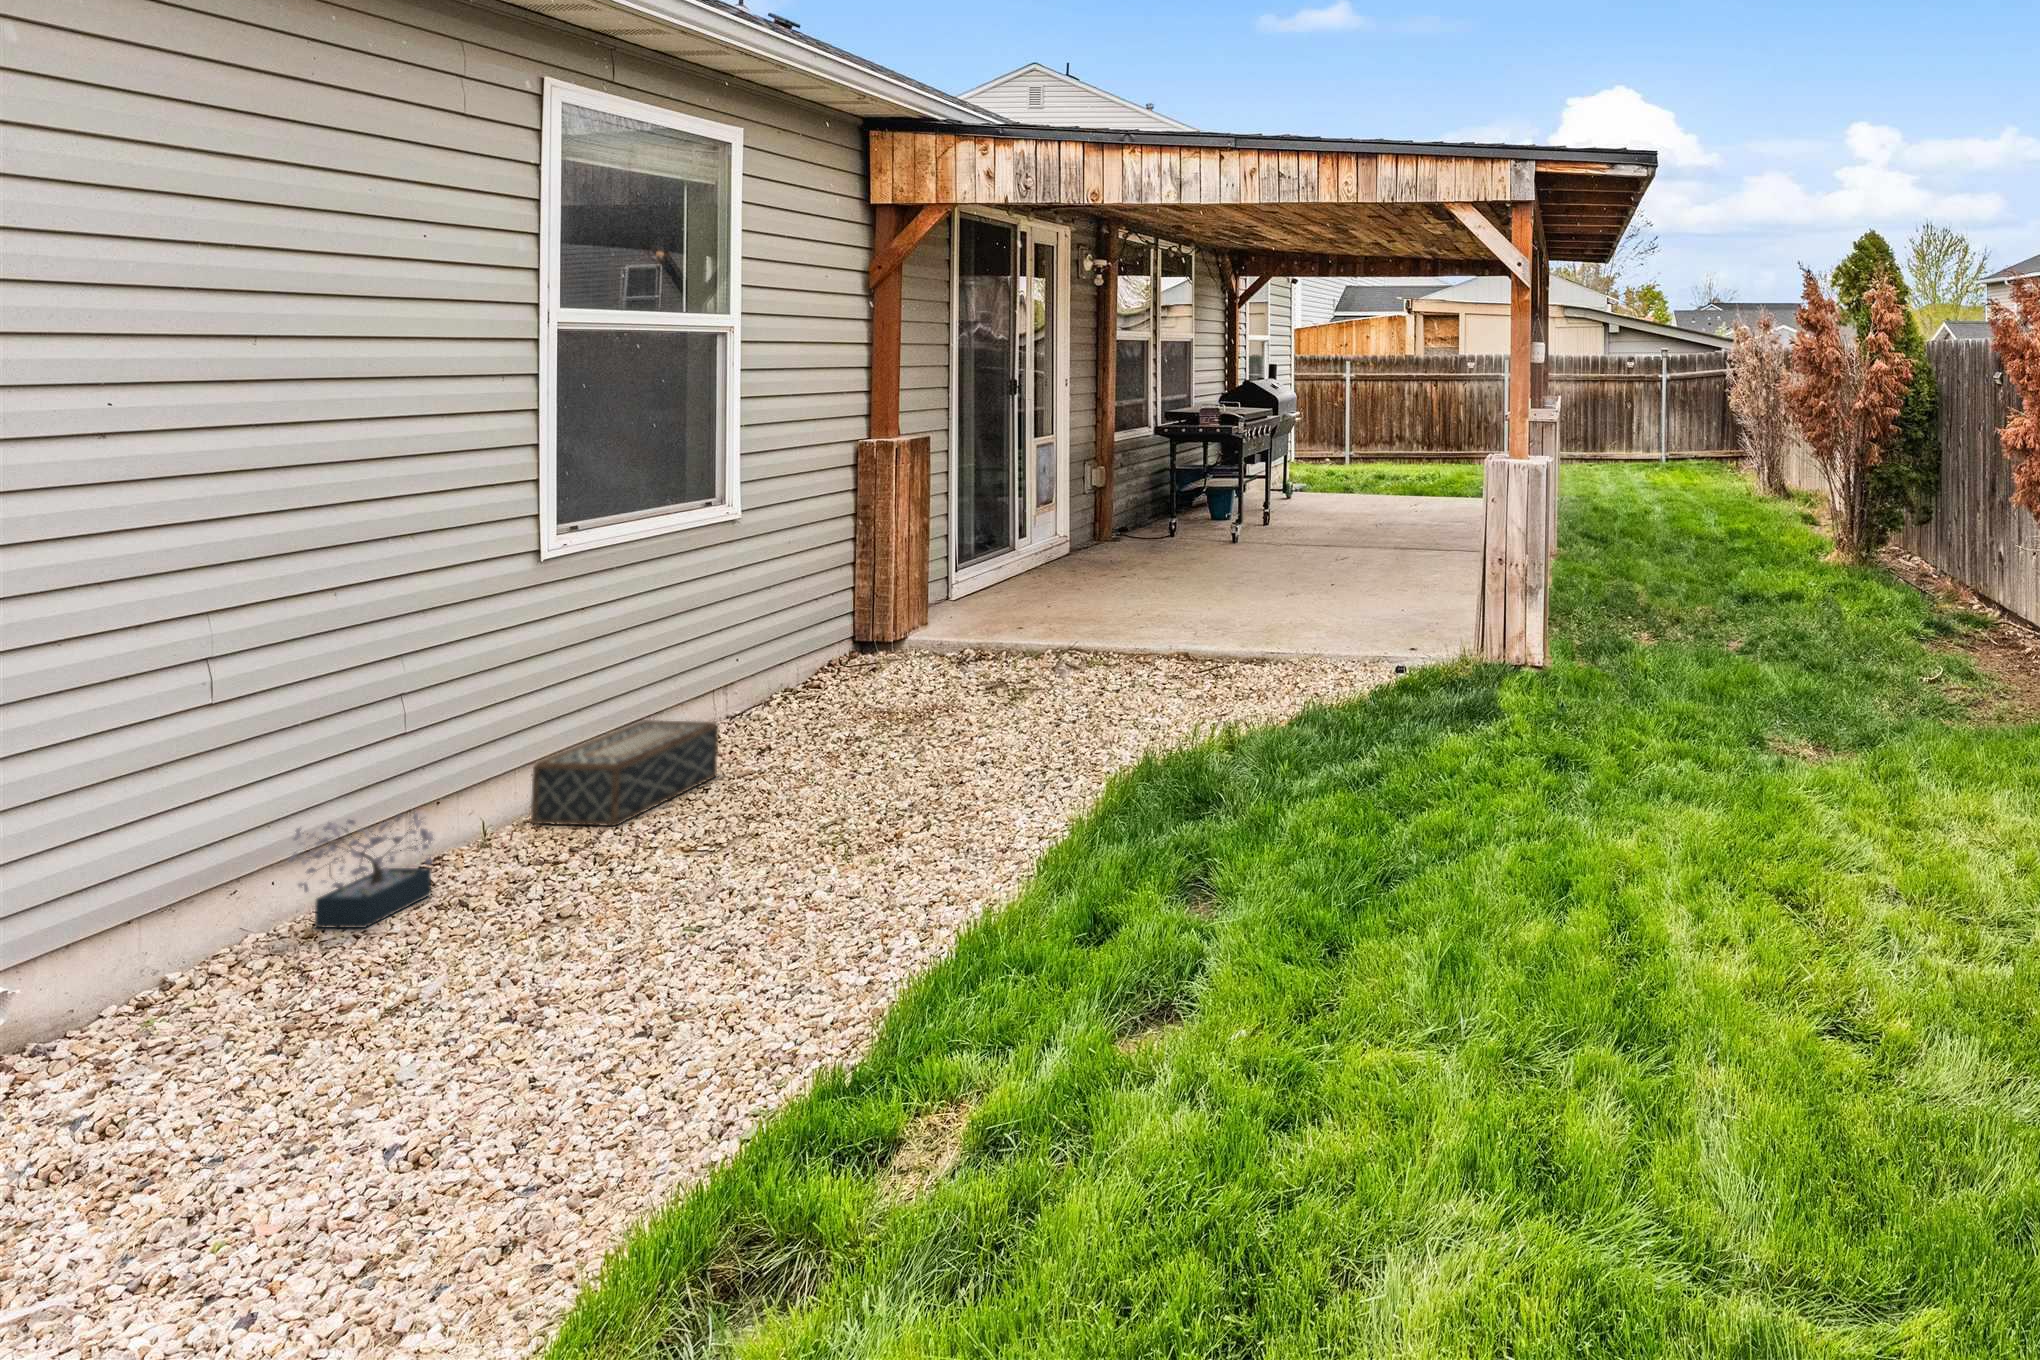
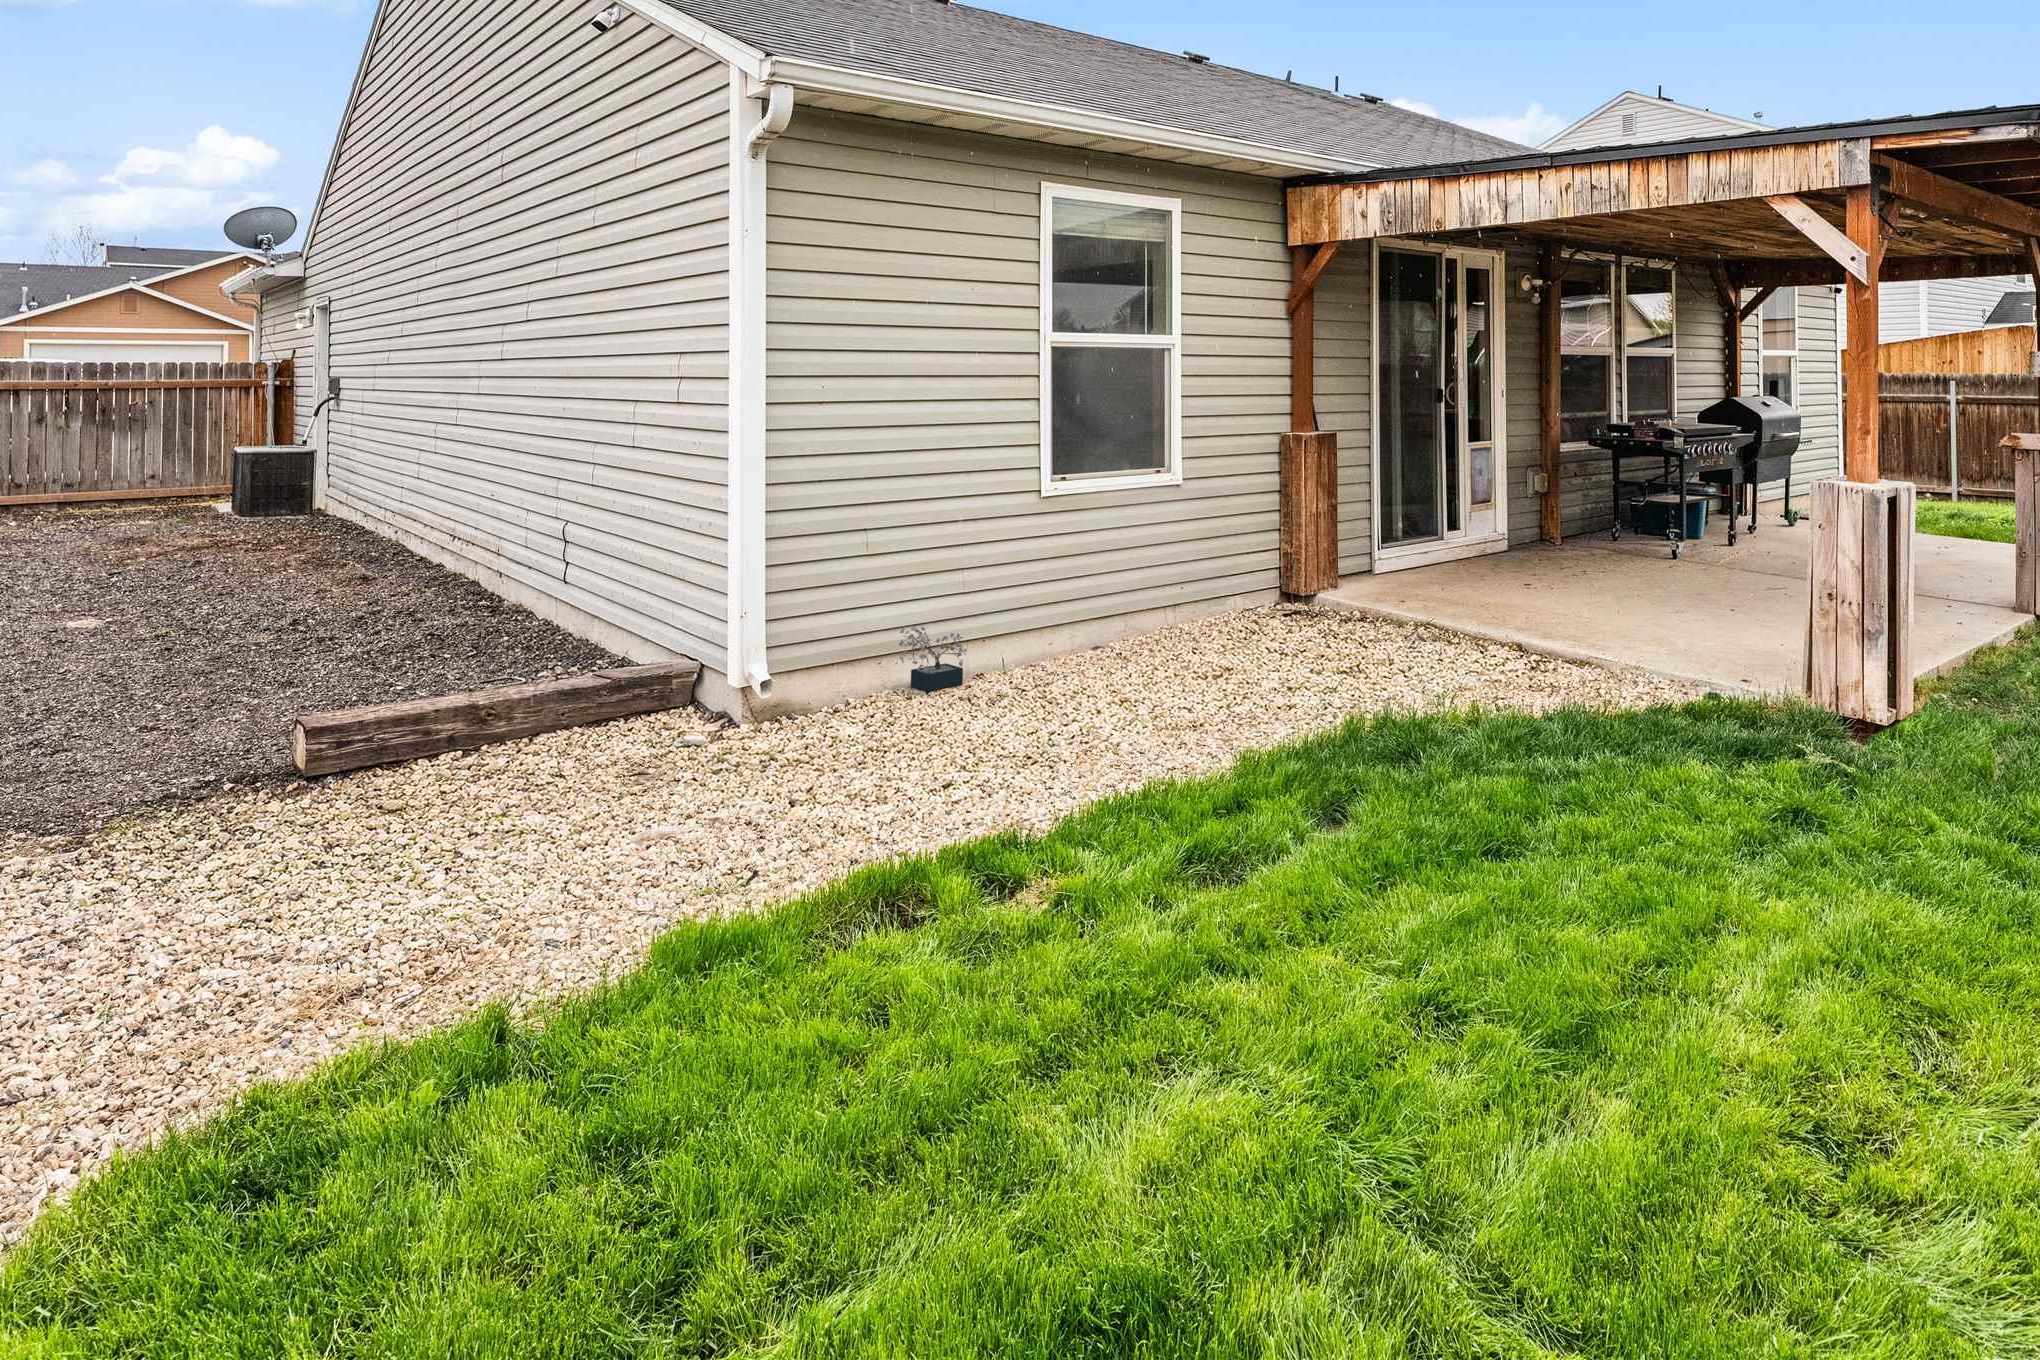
woven basket: present [531,720,718,826] -> none [1032,613,1141,673]

